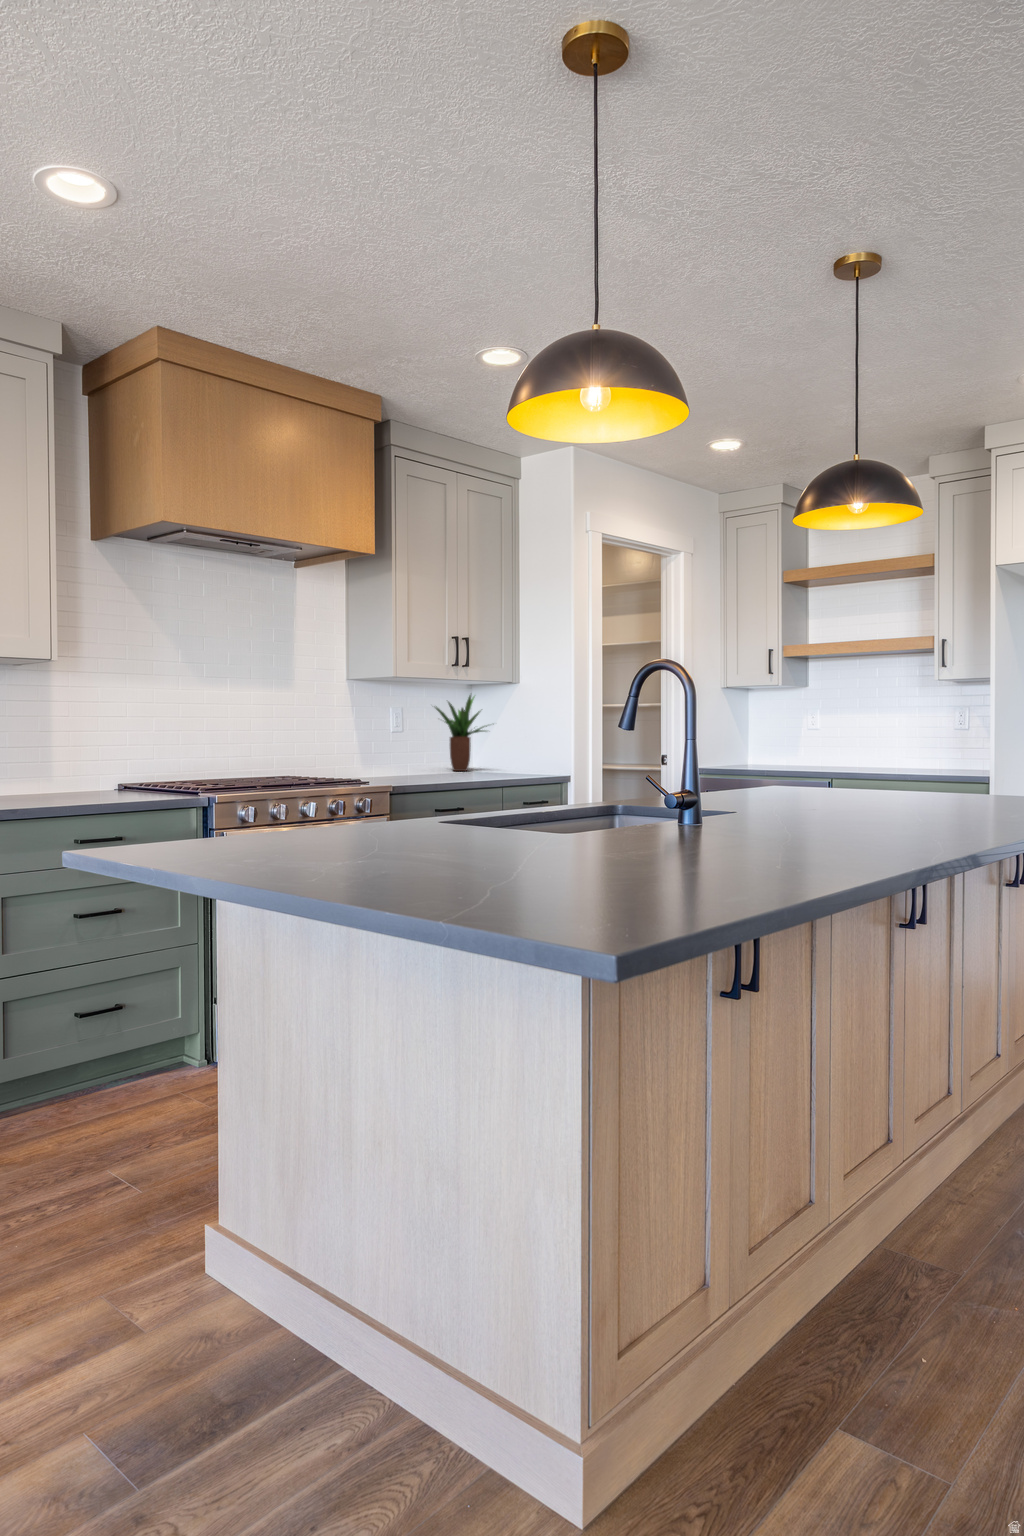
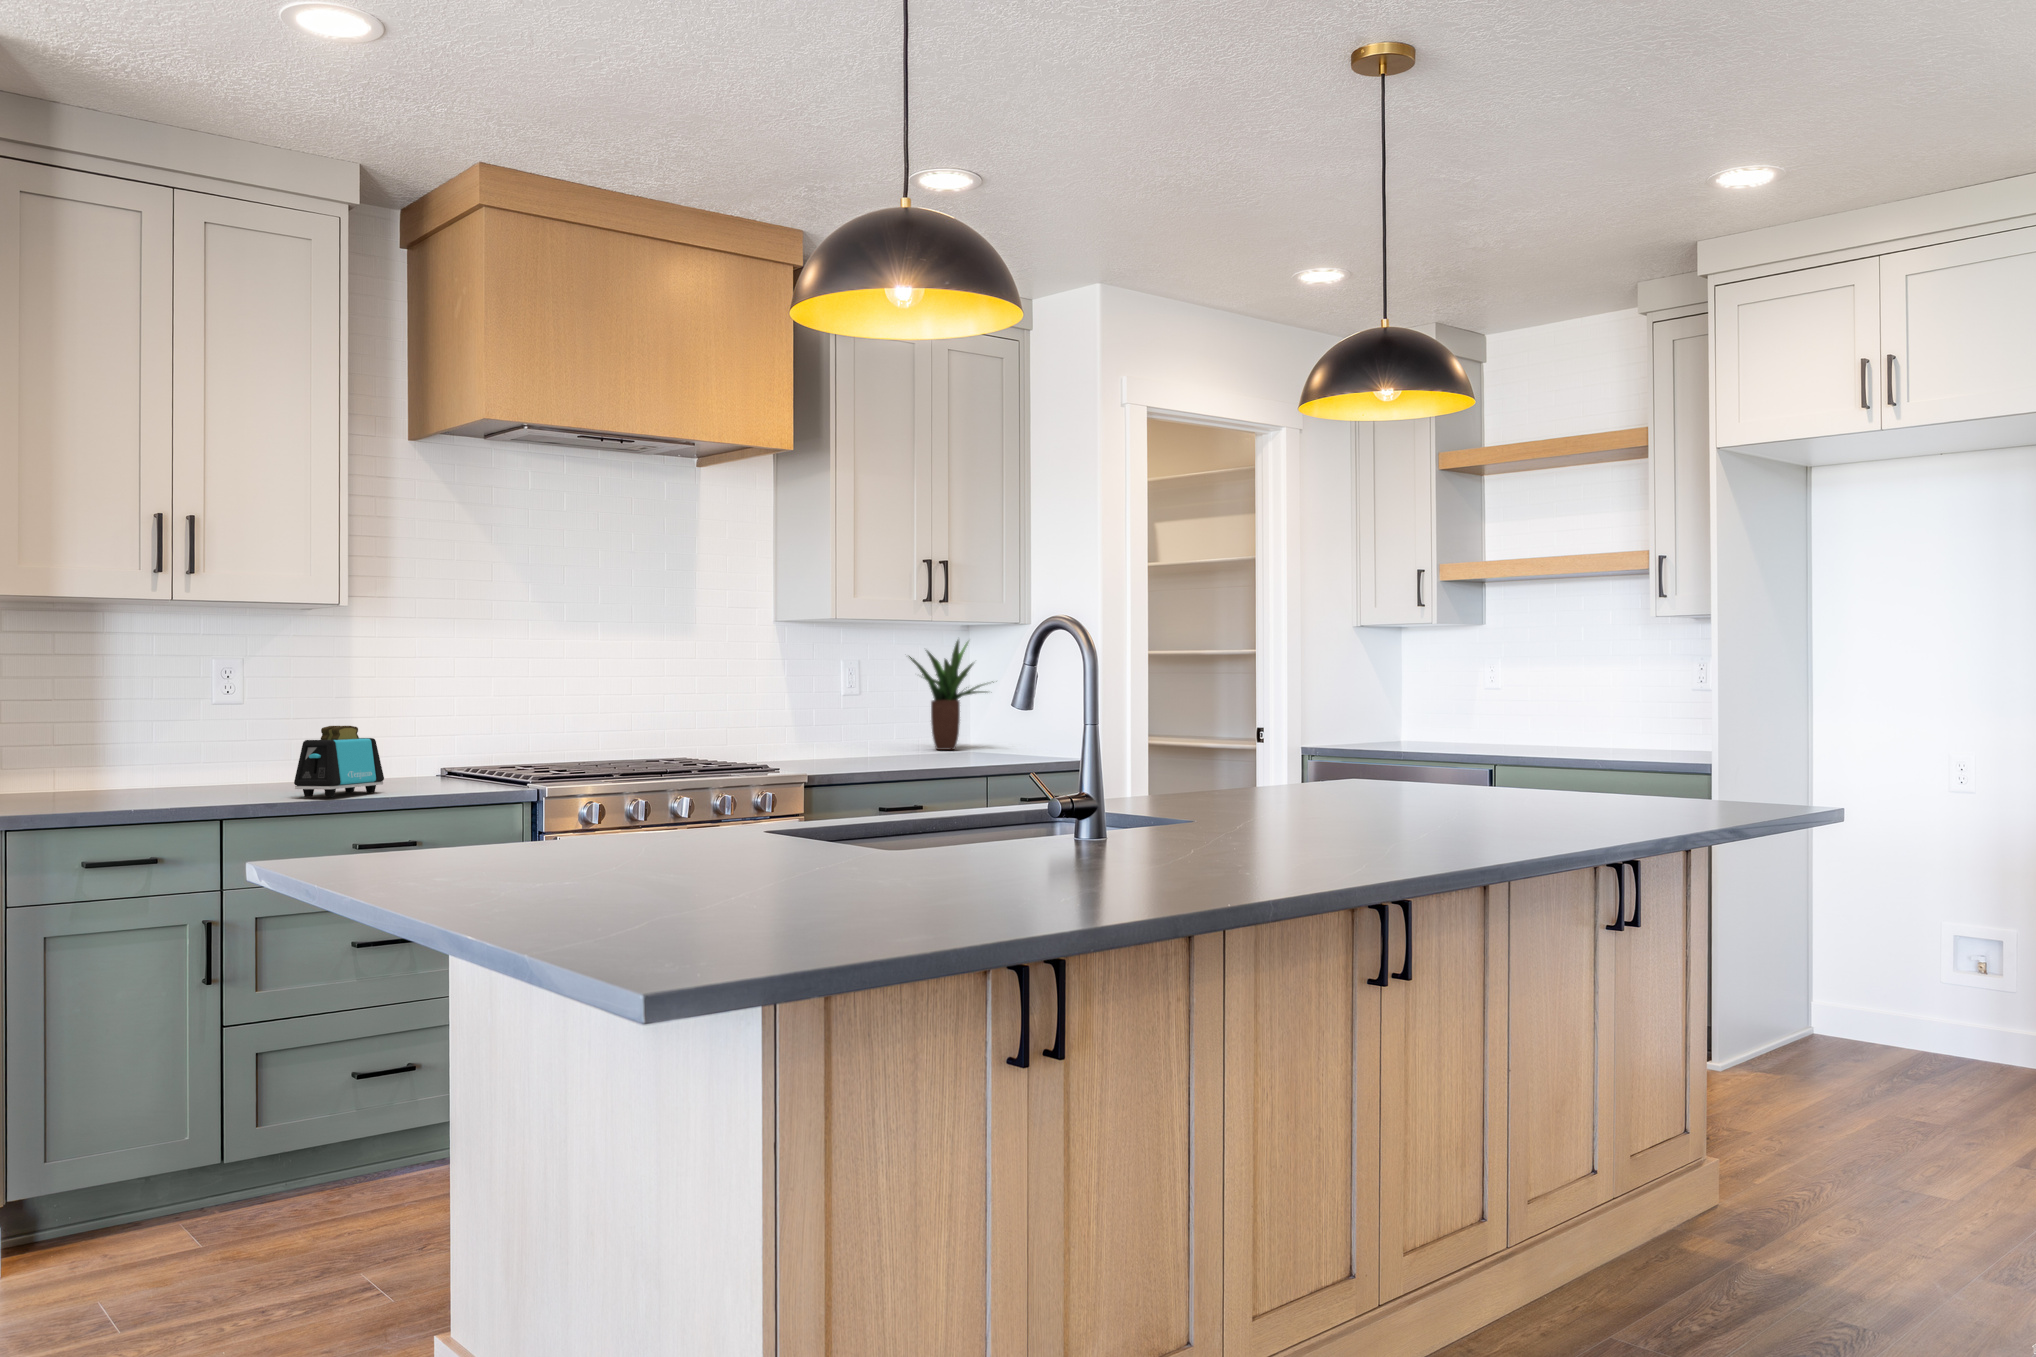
toaster: none [30,751,95,805] -> present [294,726,384,797]

